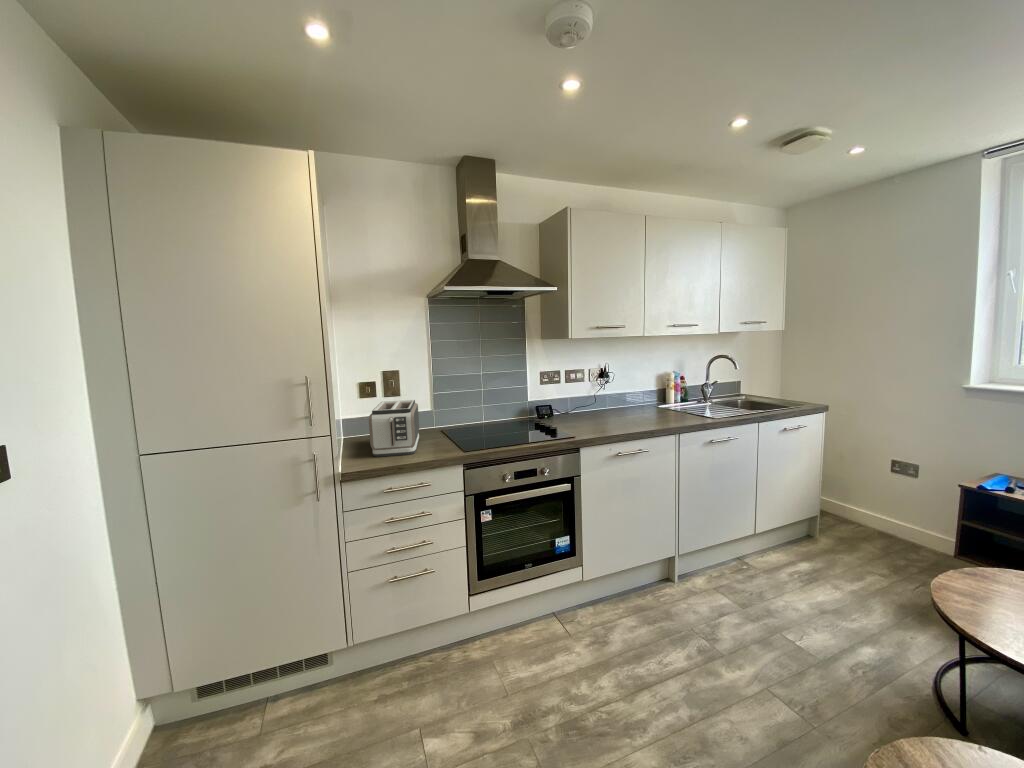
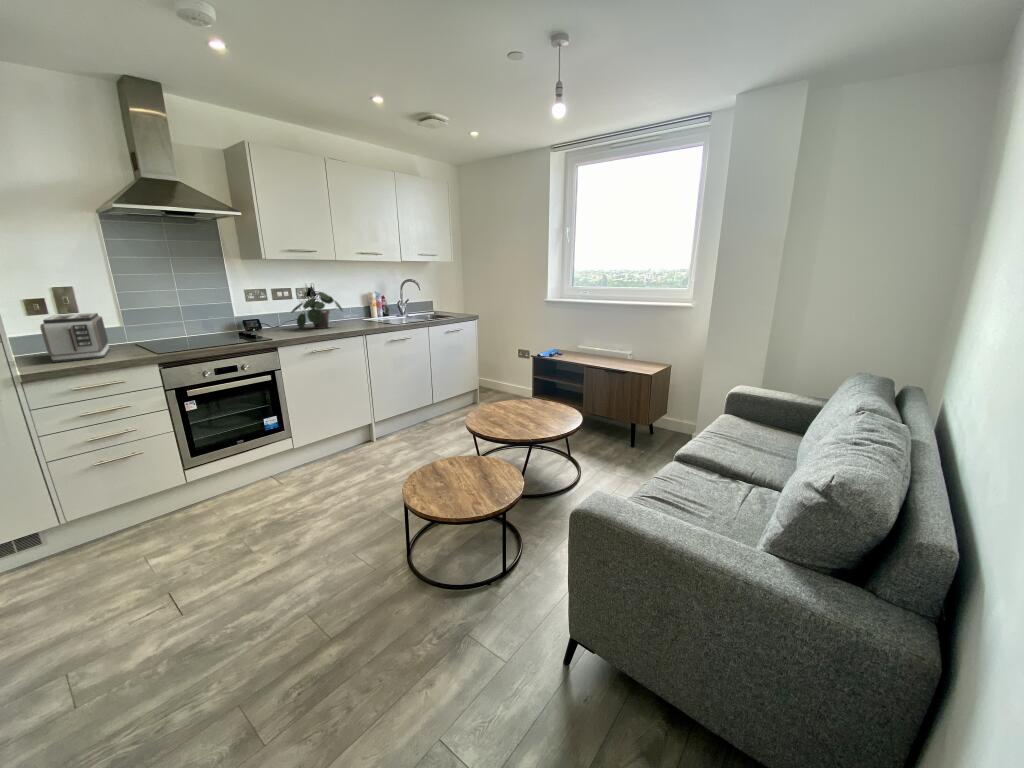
potted plant: none [586,375,649,421] -> present [291,292,343,329]

